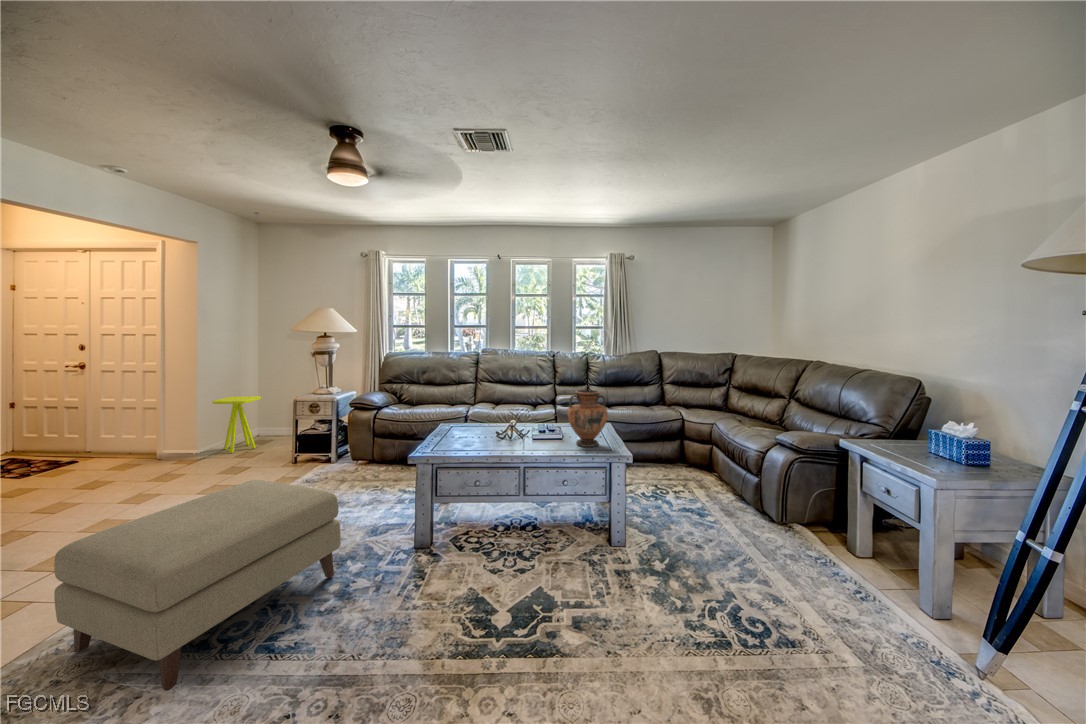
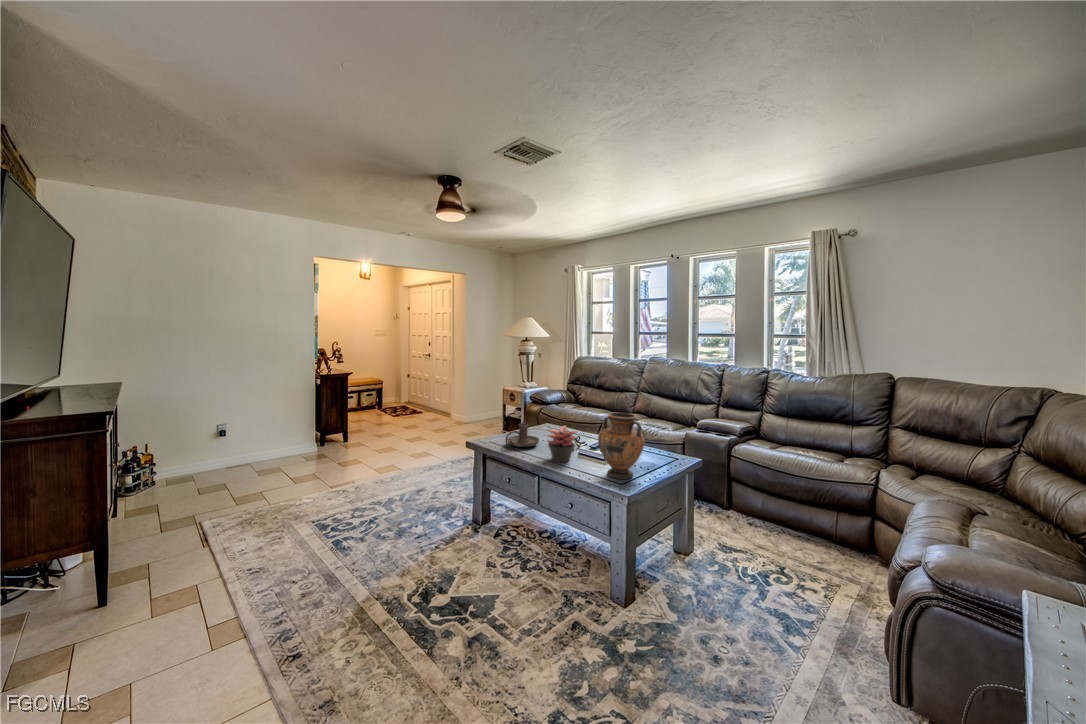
side table: present [213,396,261,453] -> none [458,382,488,422]
succulent plant: none [508,413,538,448] -> present [547,426,576,462]
candle holder: none [445,420,480,445] -> present [505,423,539,447]
ottoman: present [54,480,341,691] -> none [269,439,409,545]

